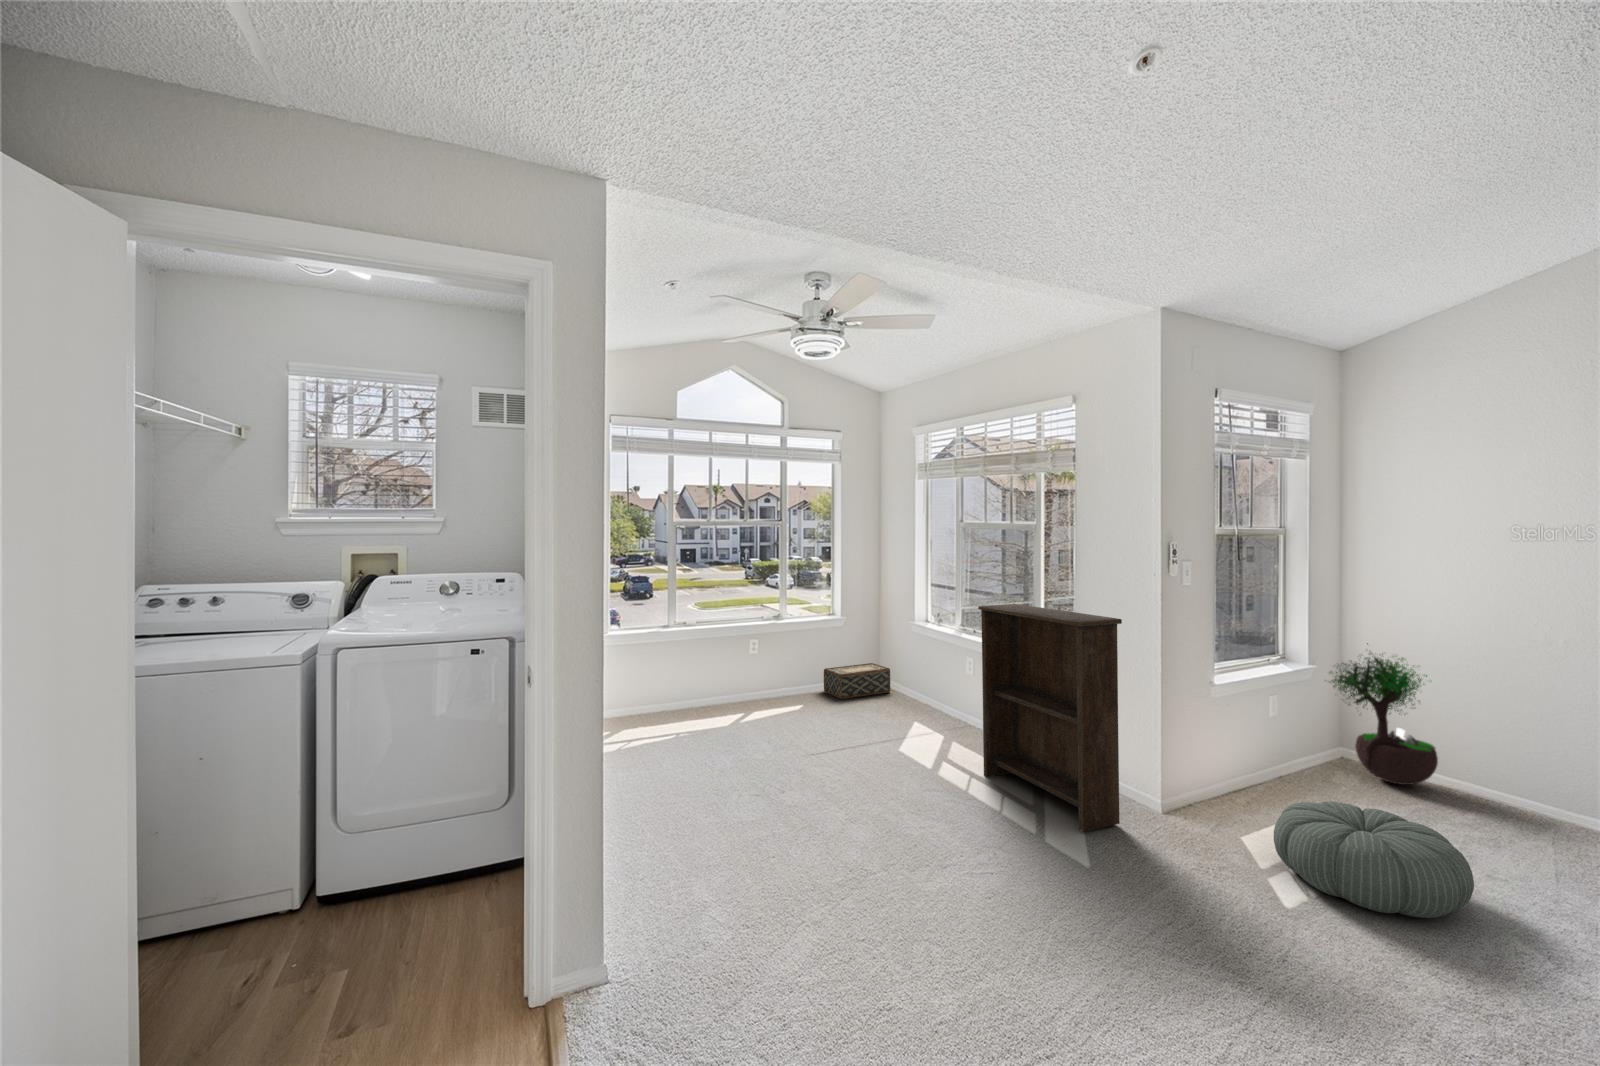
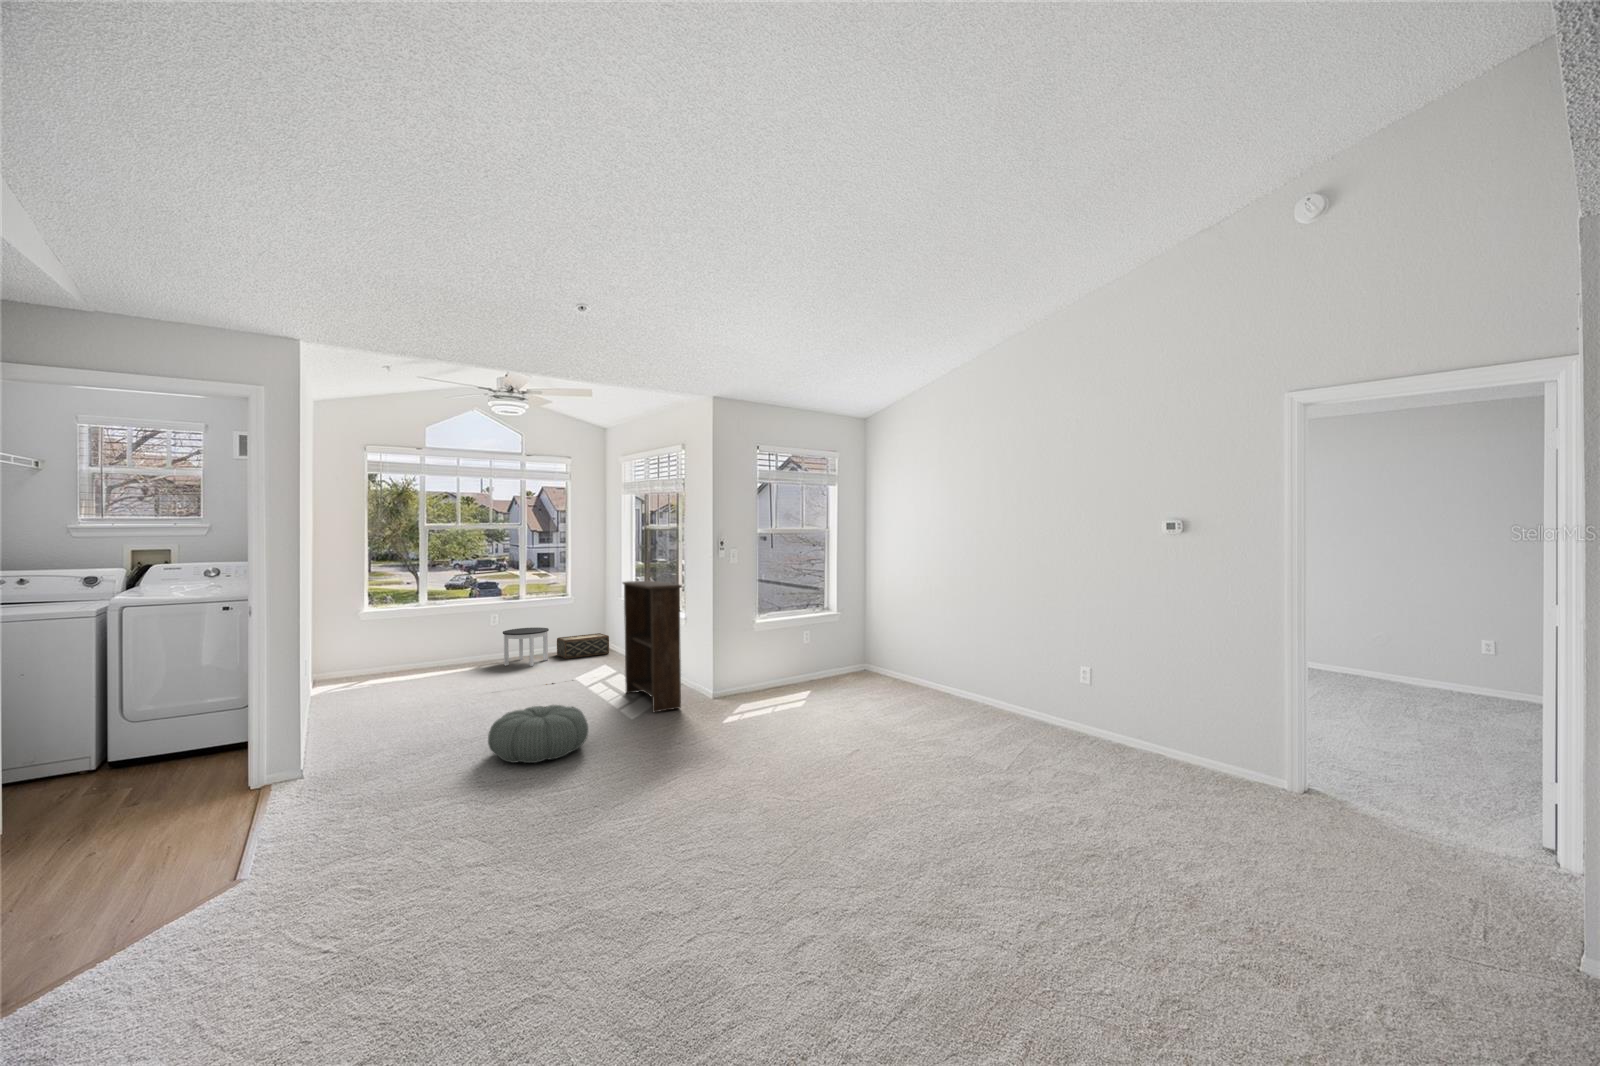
potted tree: present [1330,643,1438,785] -> none [842,599,898,684]
round table: none [766,655,823,710] -> present [503,628,549,666]
pouf: present [1274,801,1474,918] -> present [488,705,588,763]

